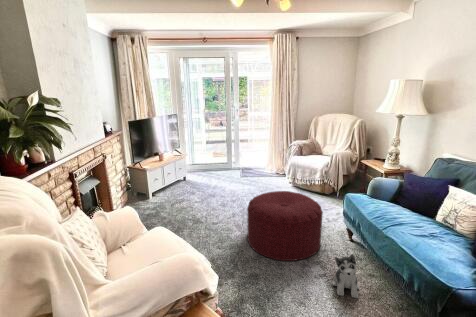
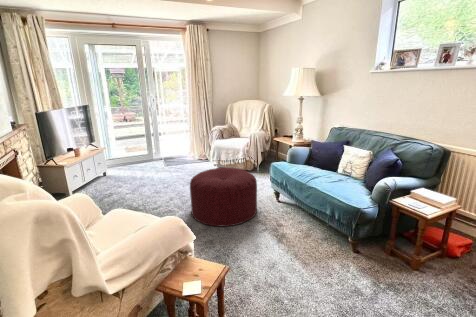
plush toy: present [332,254,359,298] -> none [275,205,296,240]

